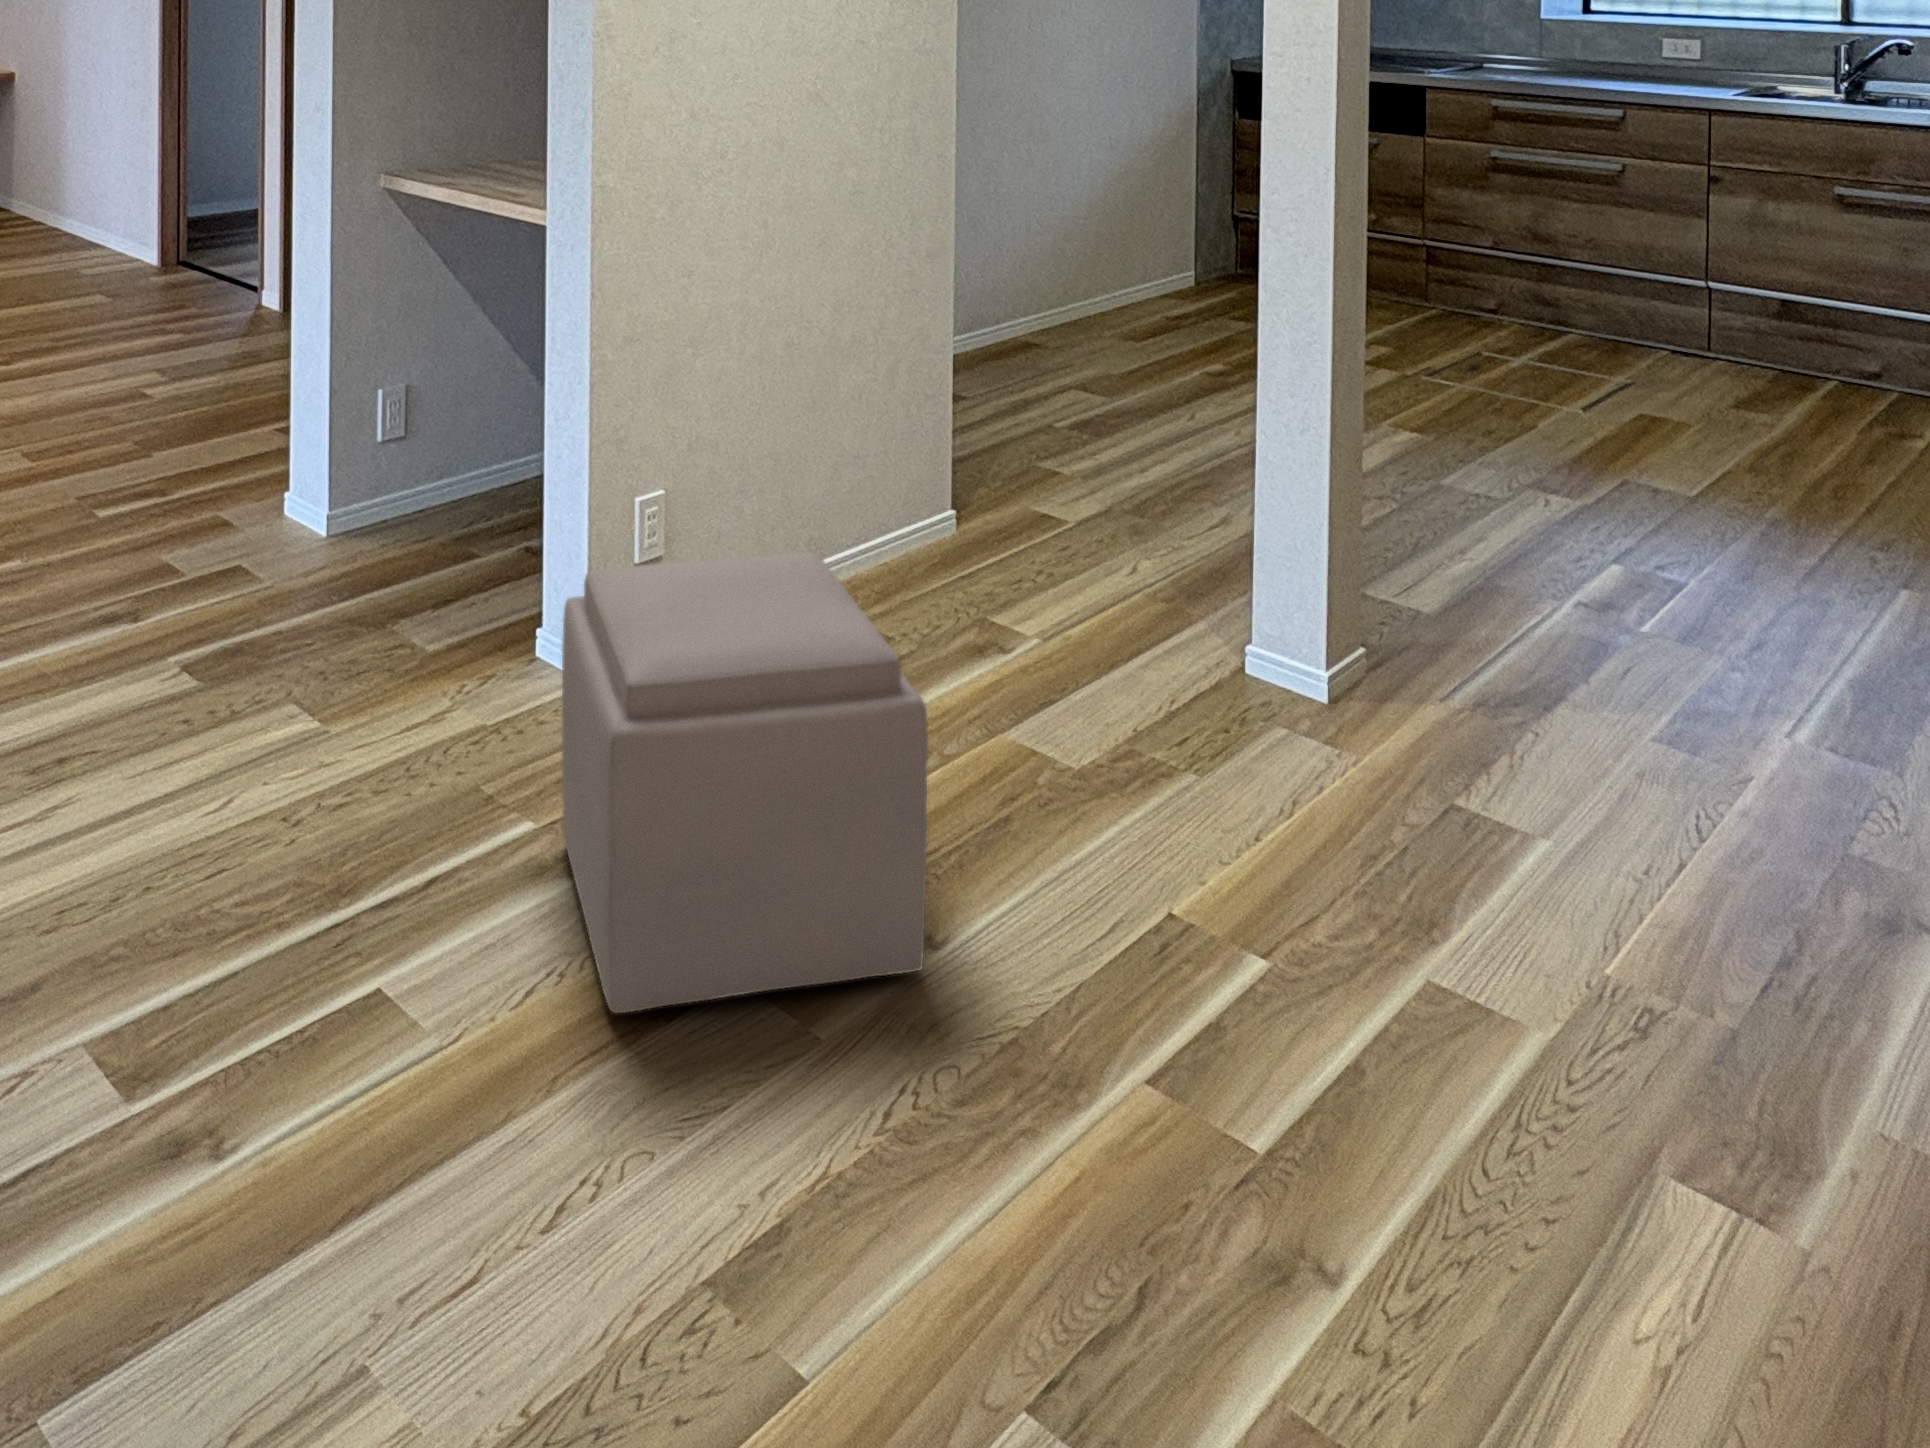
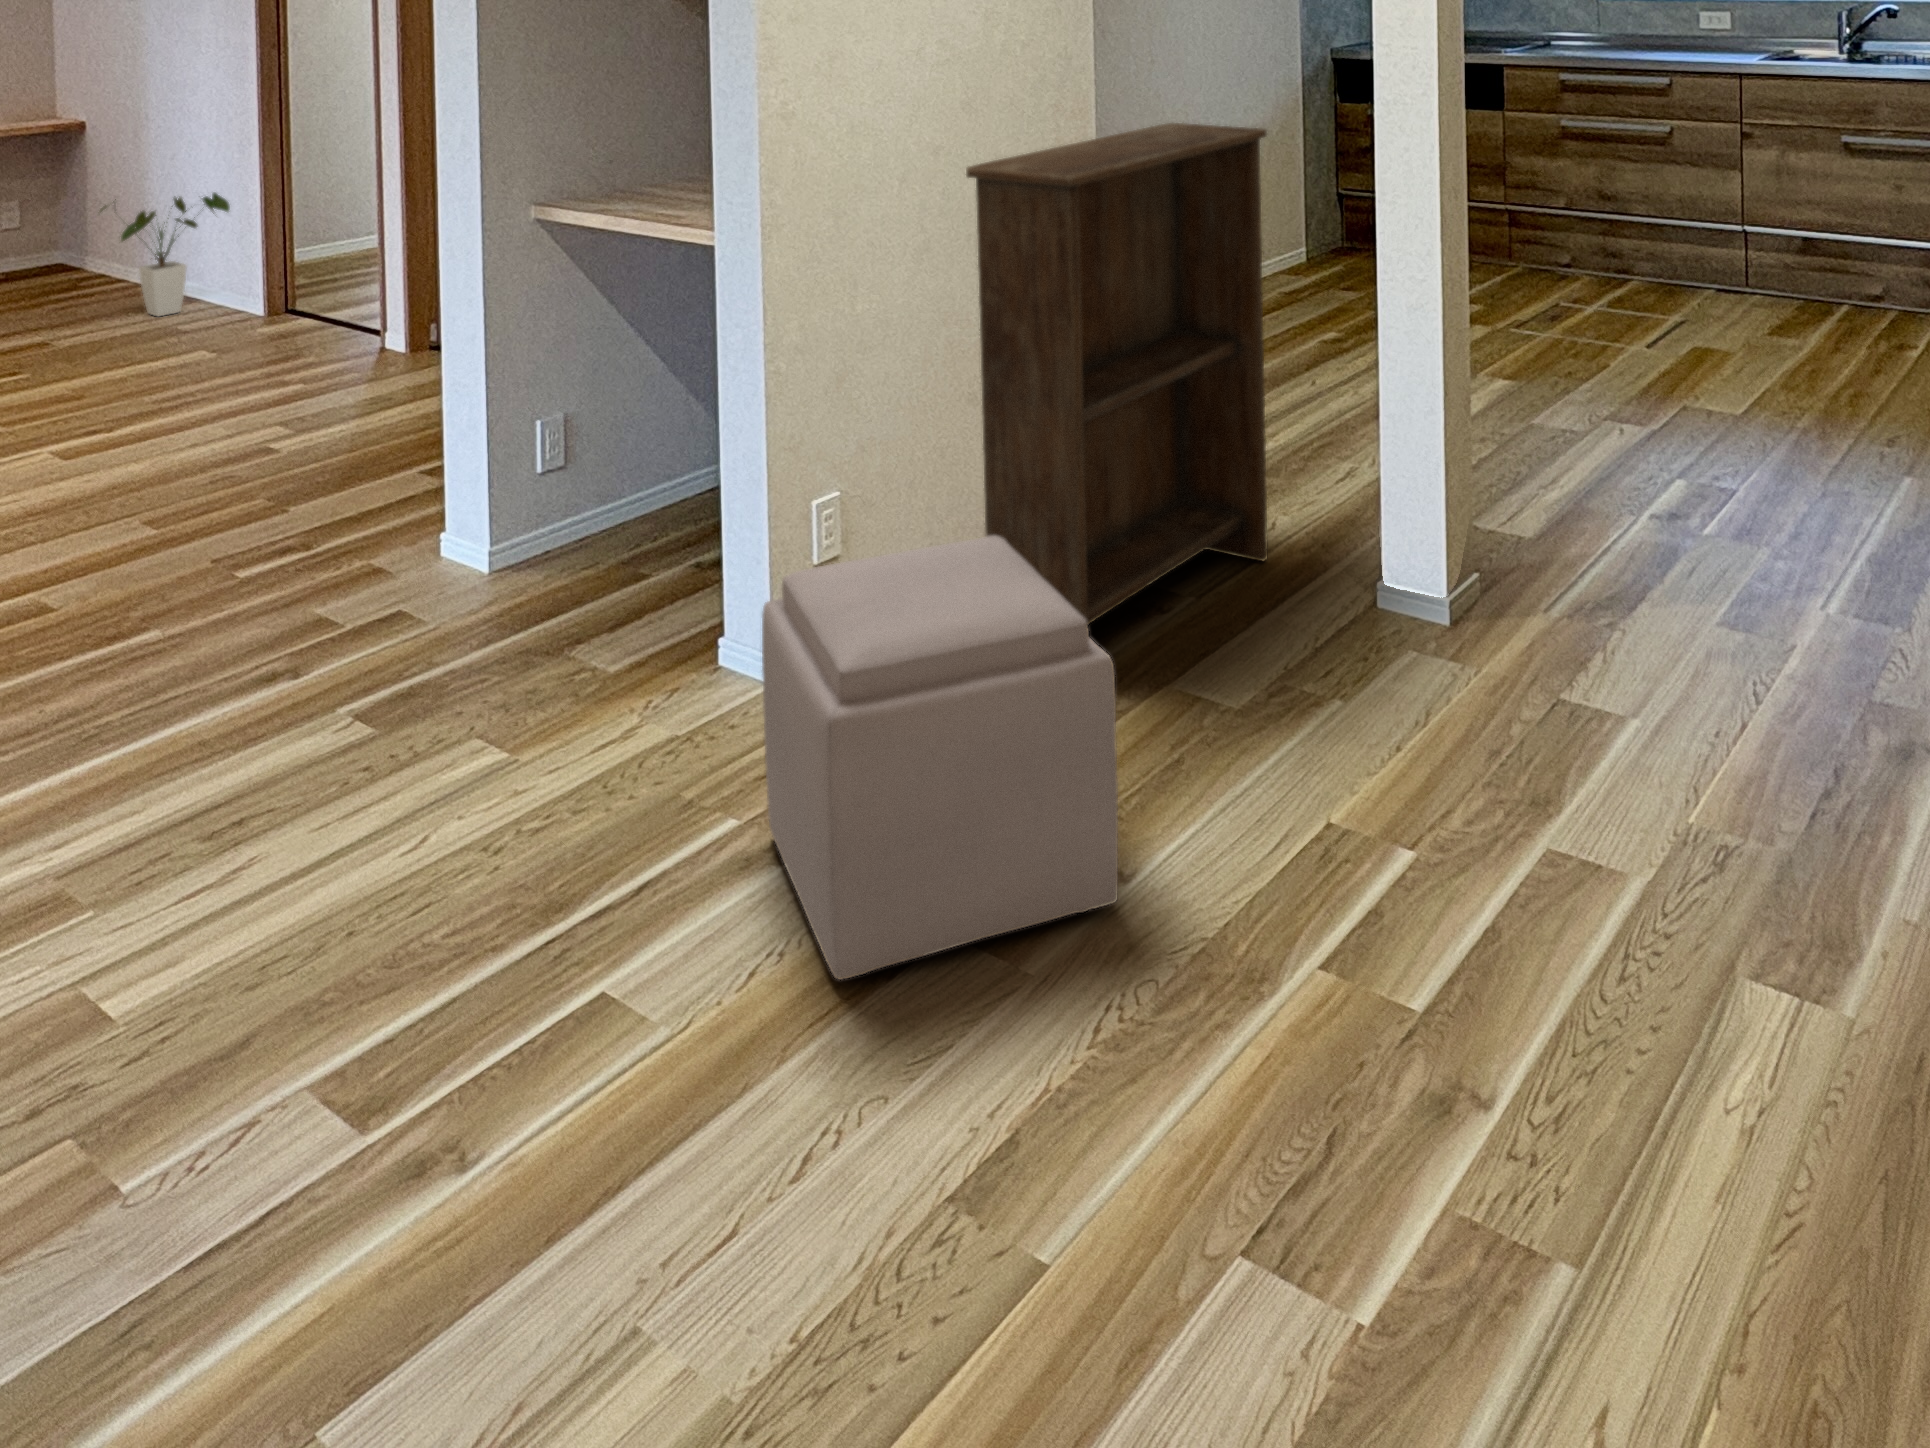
bookshelf: none [805,126,1139,722] -> present [966,123,1268,625]
house plant: none [26,147,141,261] -> present [101,193,230,316]

